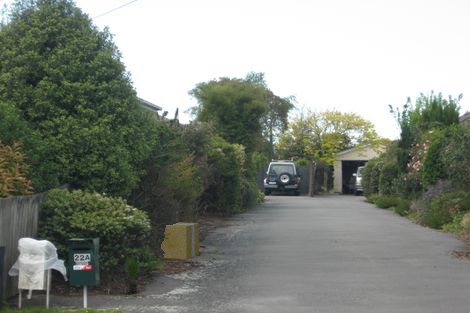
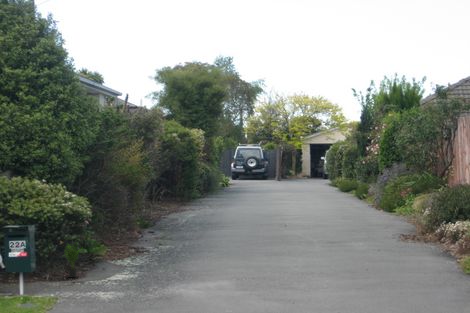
cardboard box: present [161,222,199,259] -> none [104,208,147,245]

